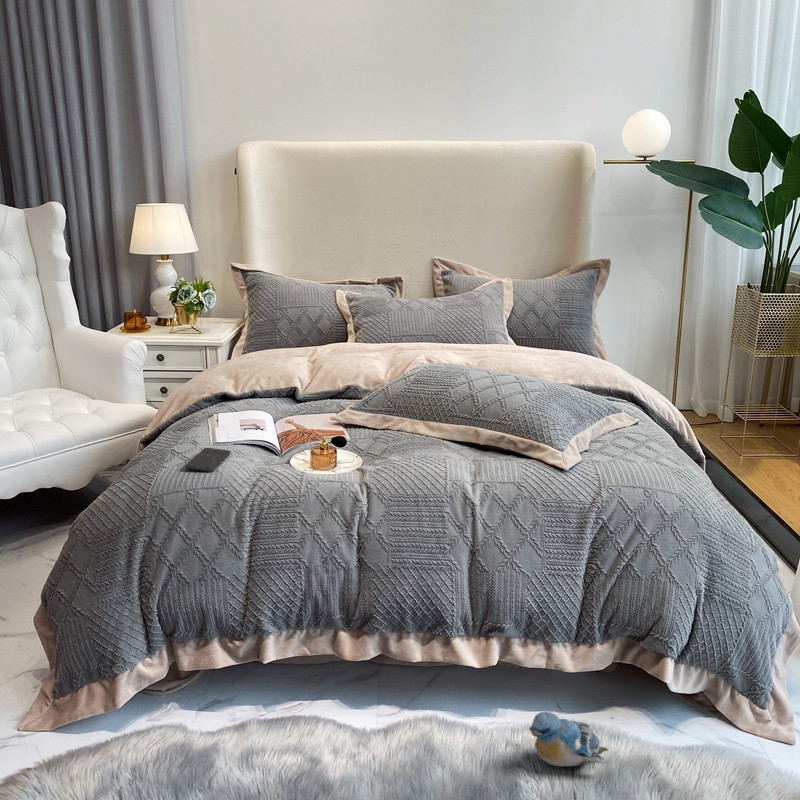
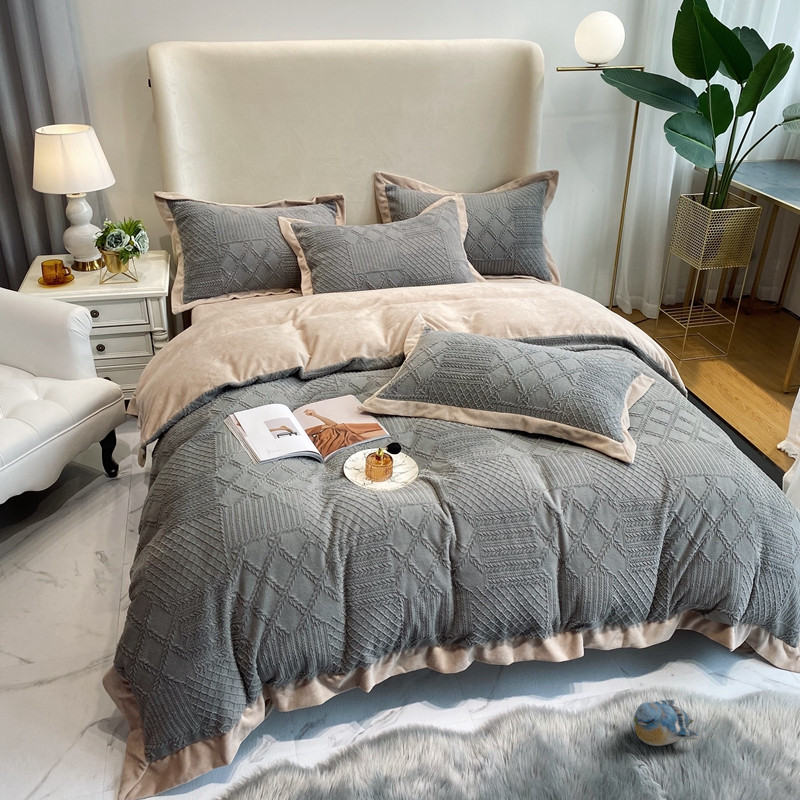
smartphone: present [185,448,231,472] -> none [249,468,281,505]

